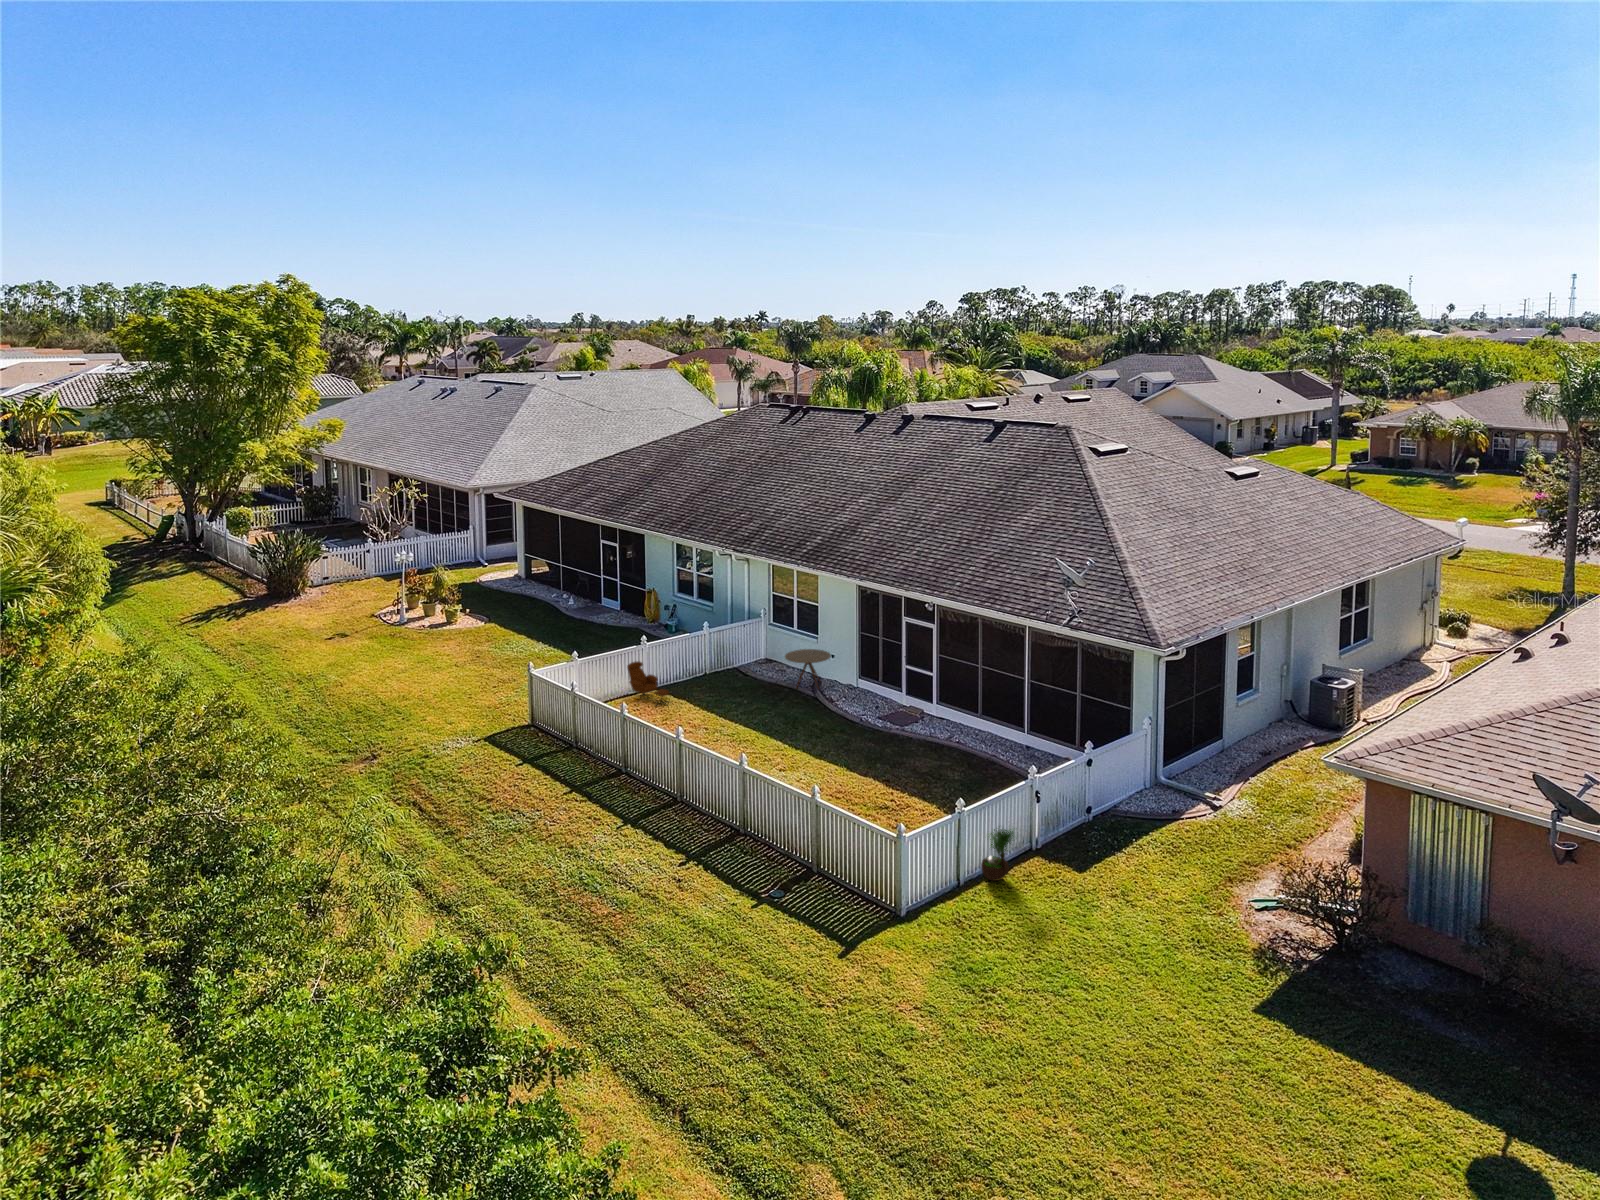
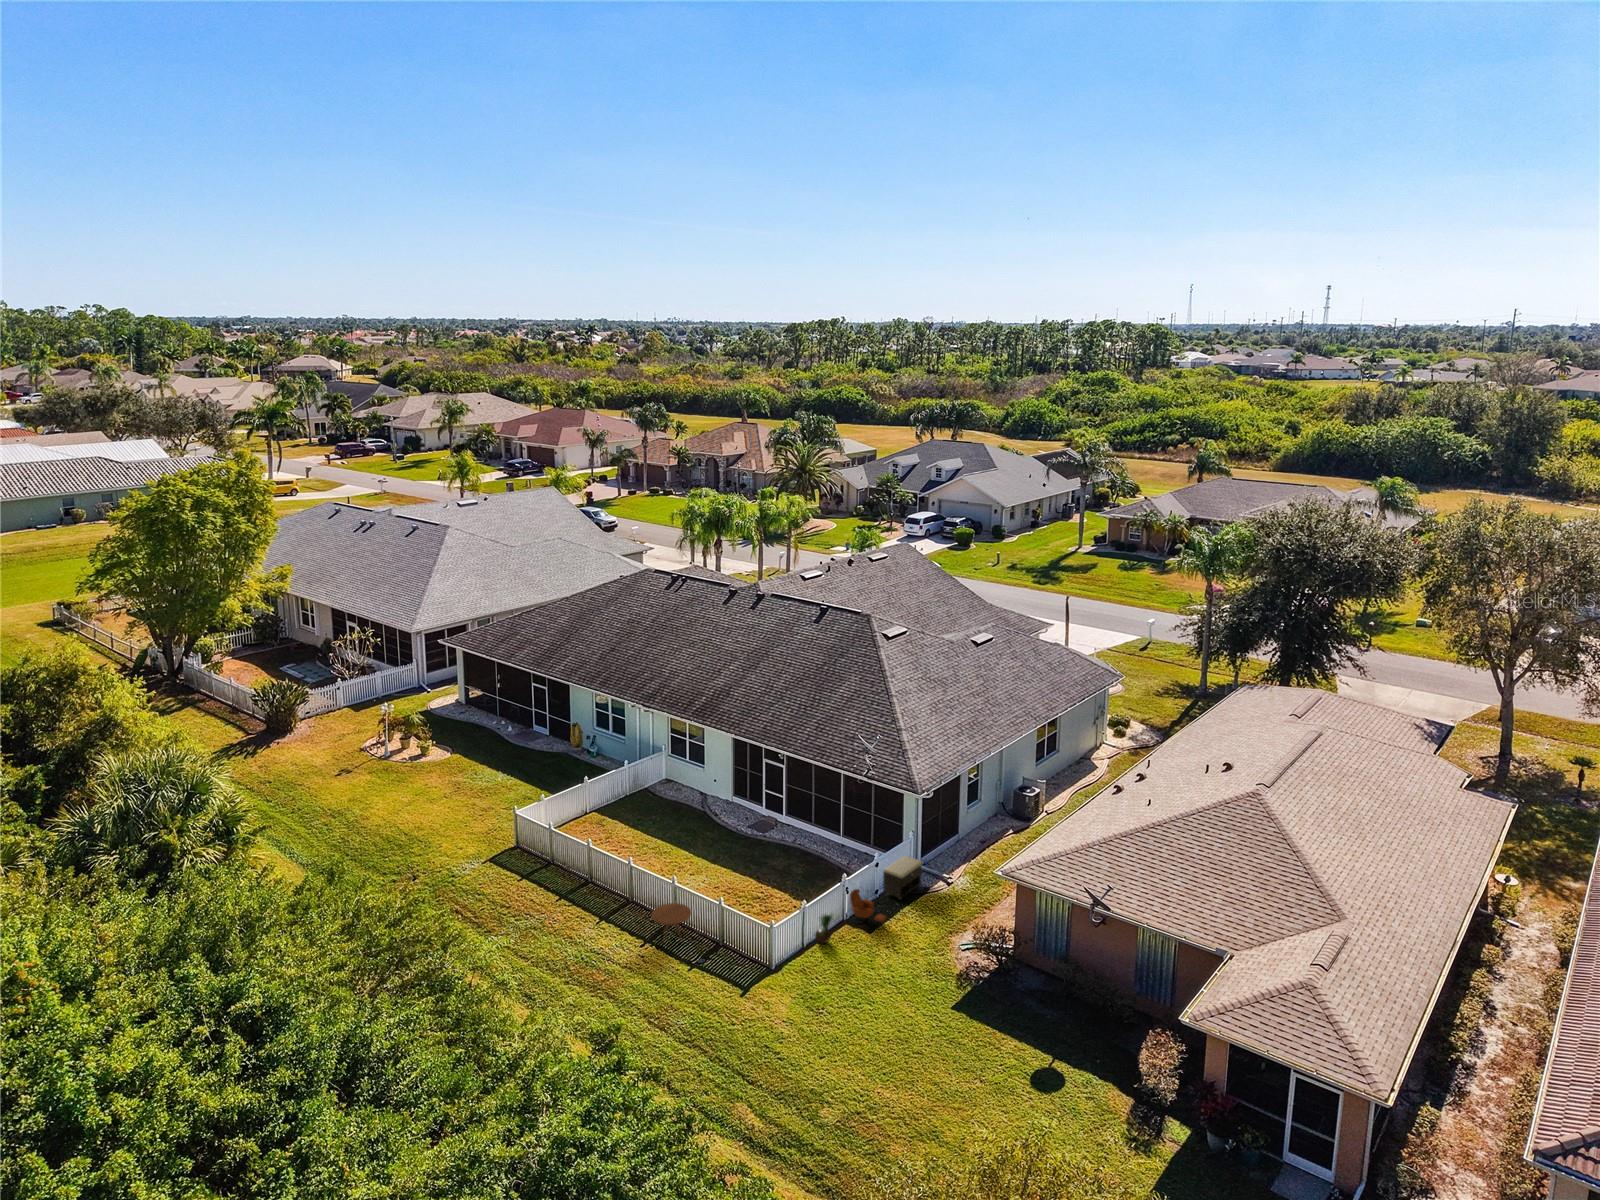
round table: present [785,649,831,688] -> present [651,903,691,943]
lounge chair: present [627,661,669,704] -> present [850,889,886,926]
storage bench: none [1100,753,1170,823] -> present [883,856,923,899]

